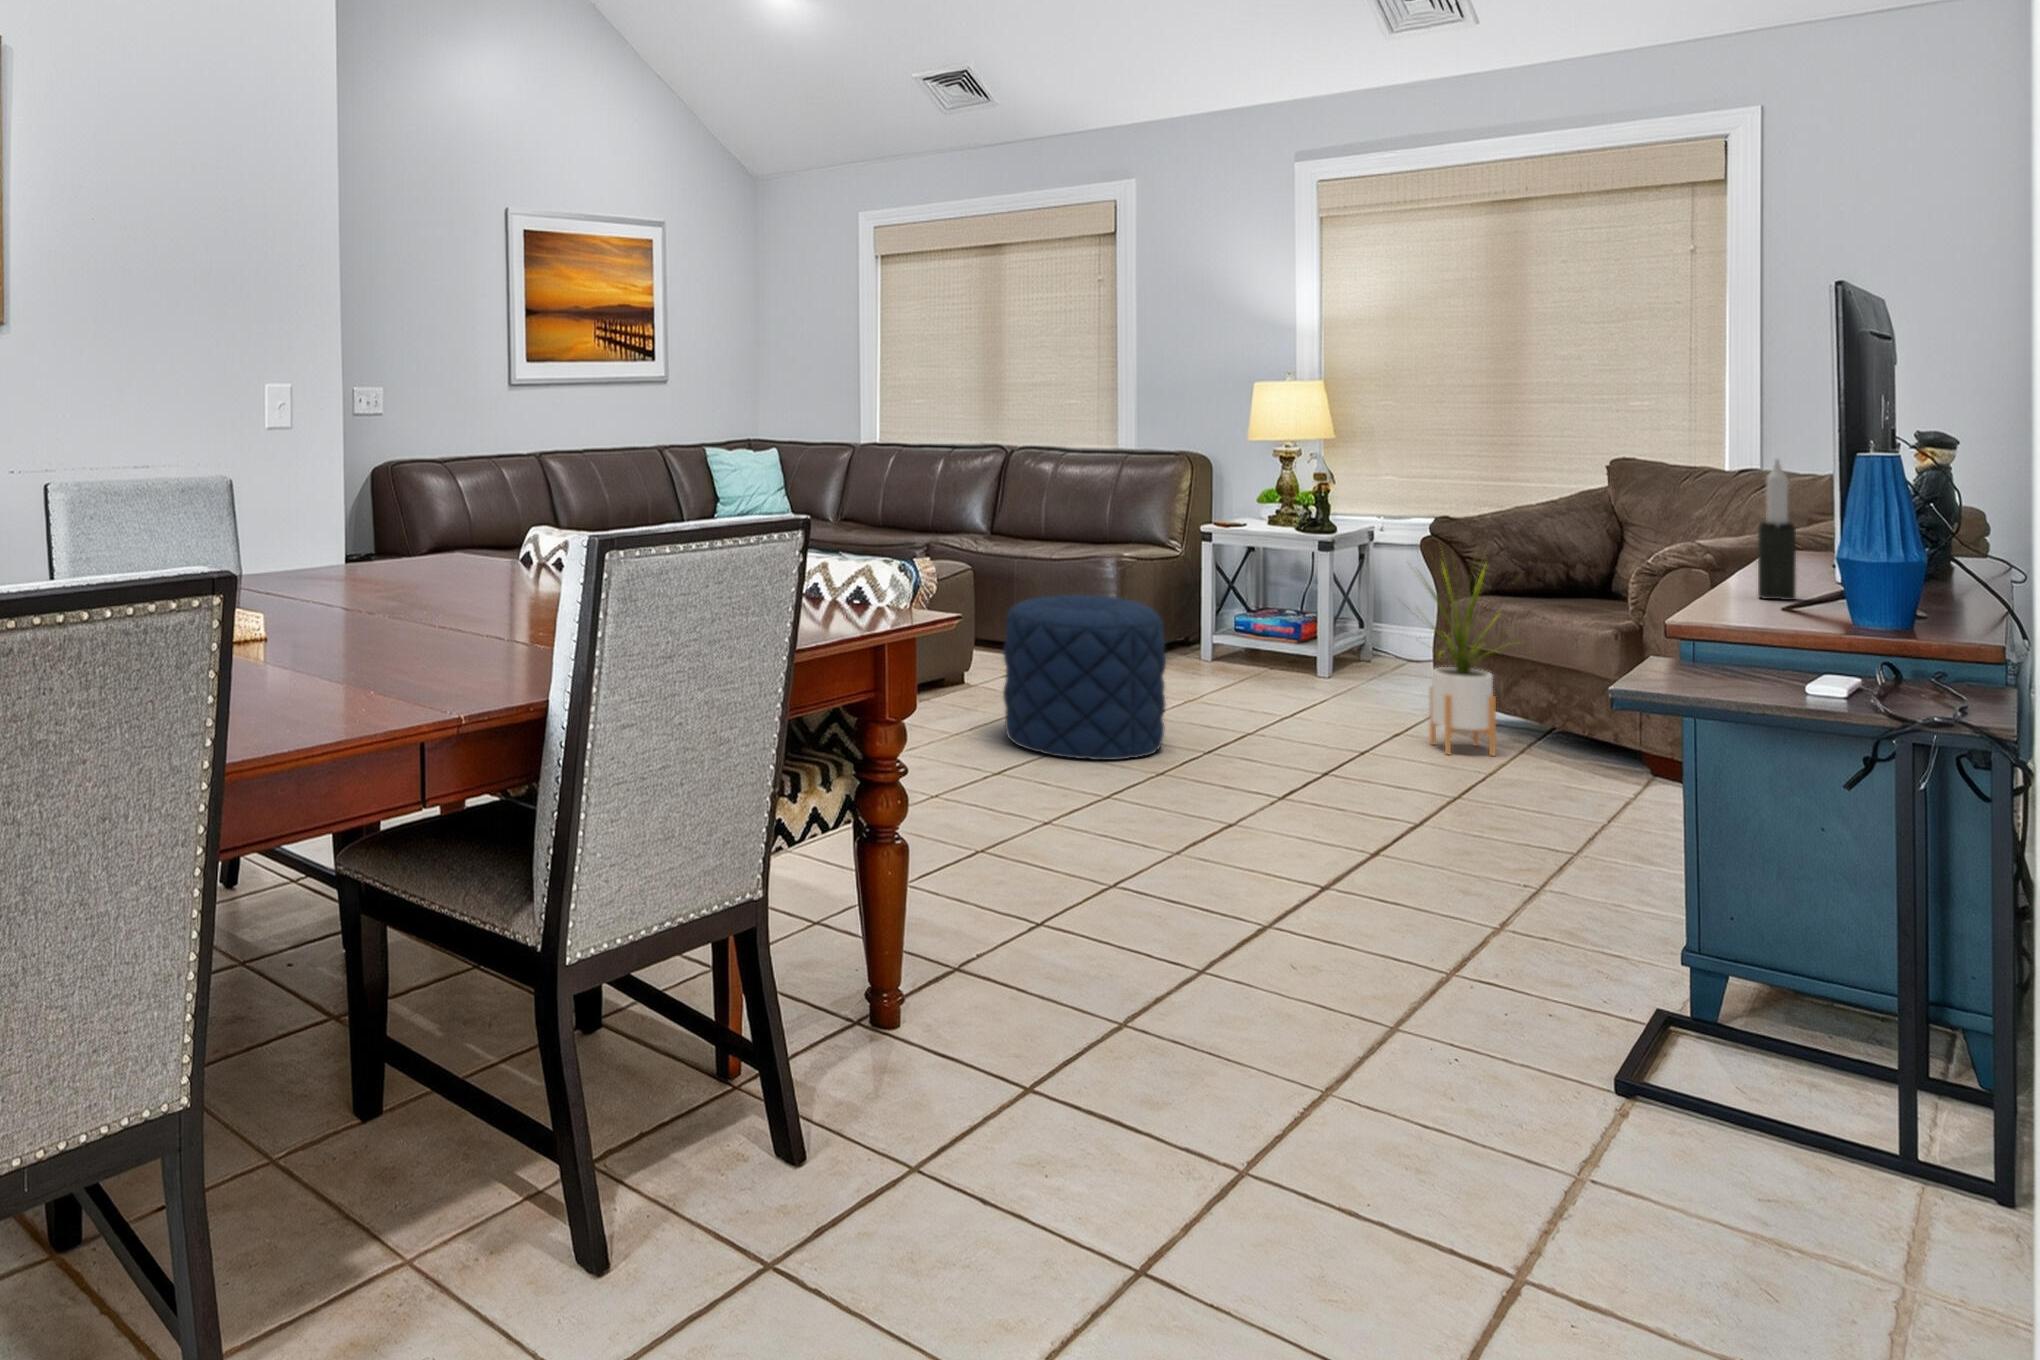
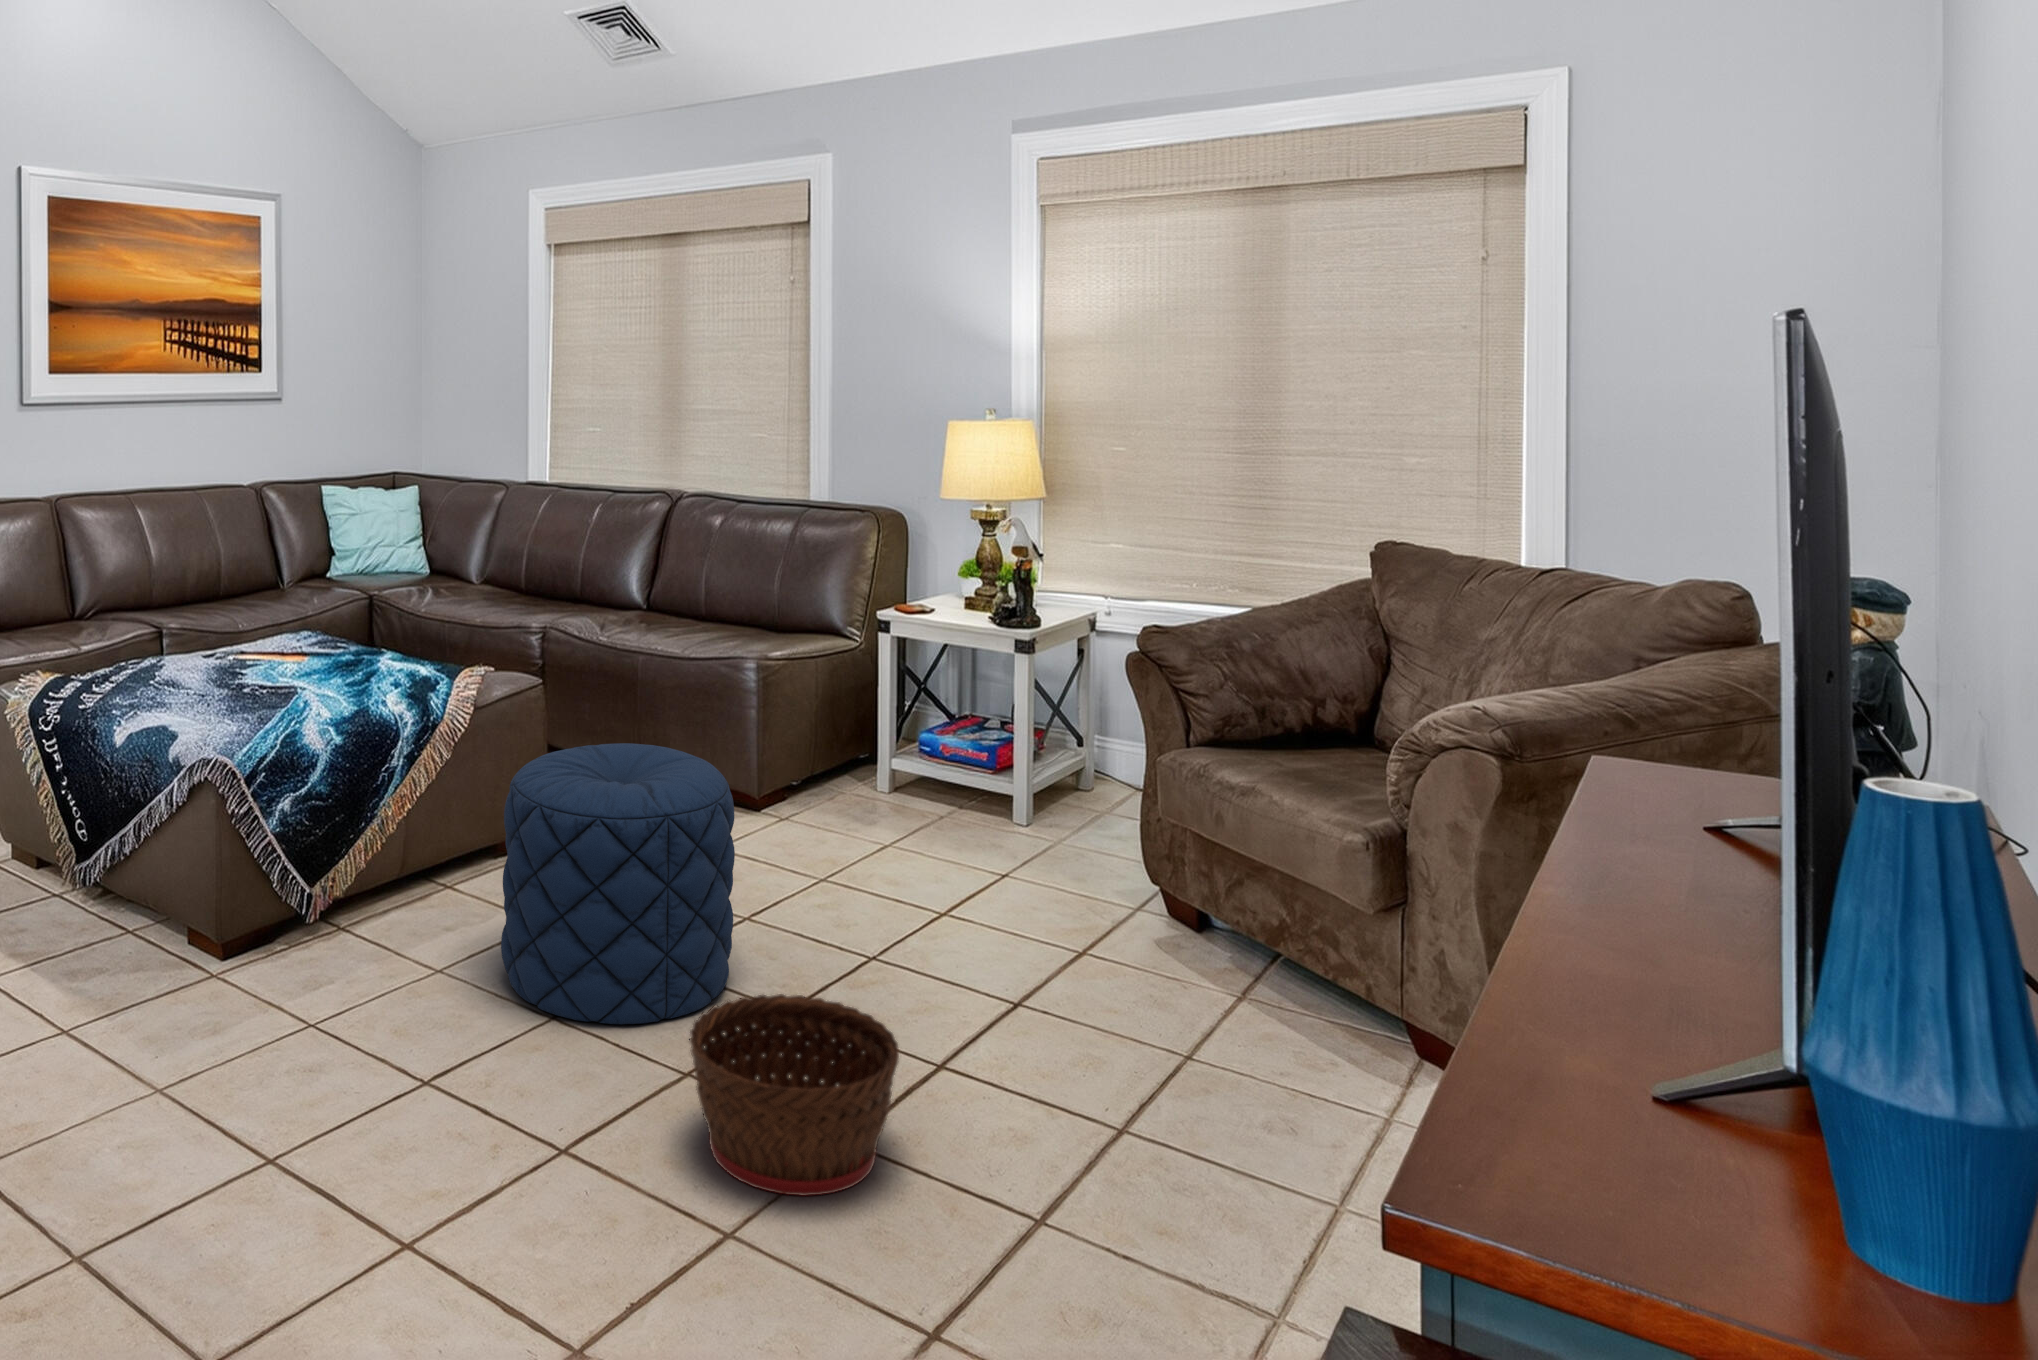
candle: present [1758,459,1796,600] -> none [1619,785,1719,1187]
house plant: present [1404,558,1499,756] -> none [1066,680,1248,1010]
basket: none [1184,722,1322,817] -> present [690,994,899,1196]

